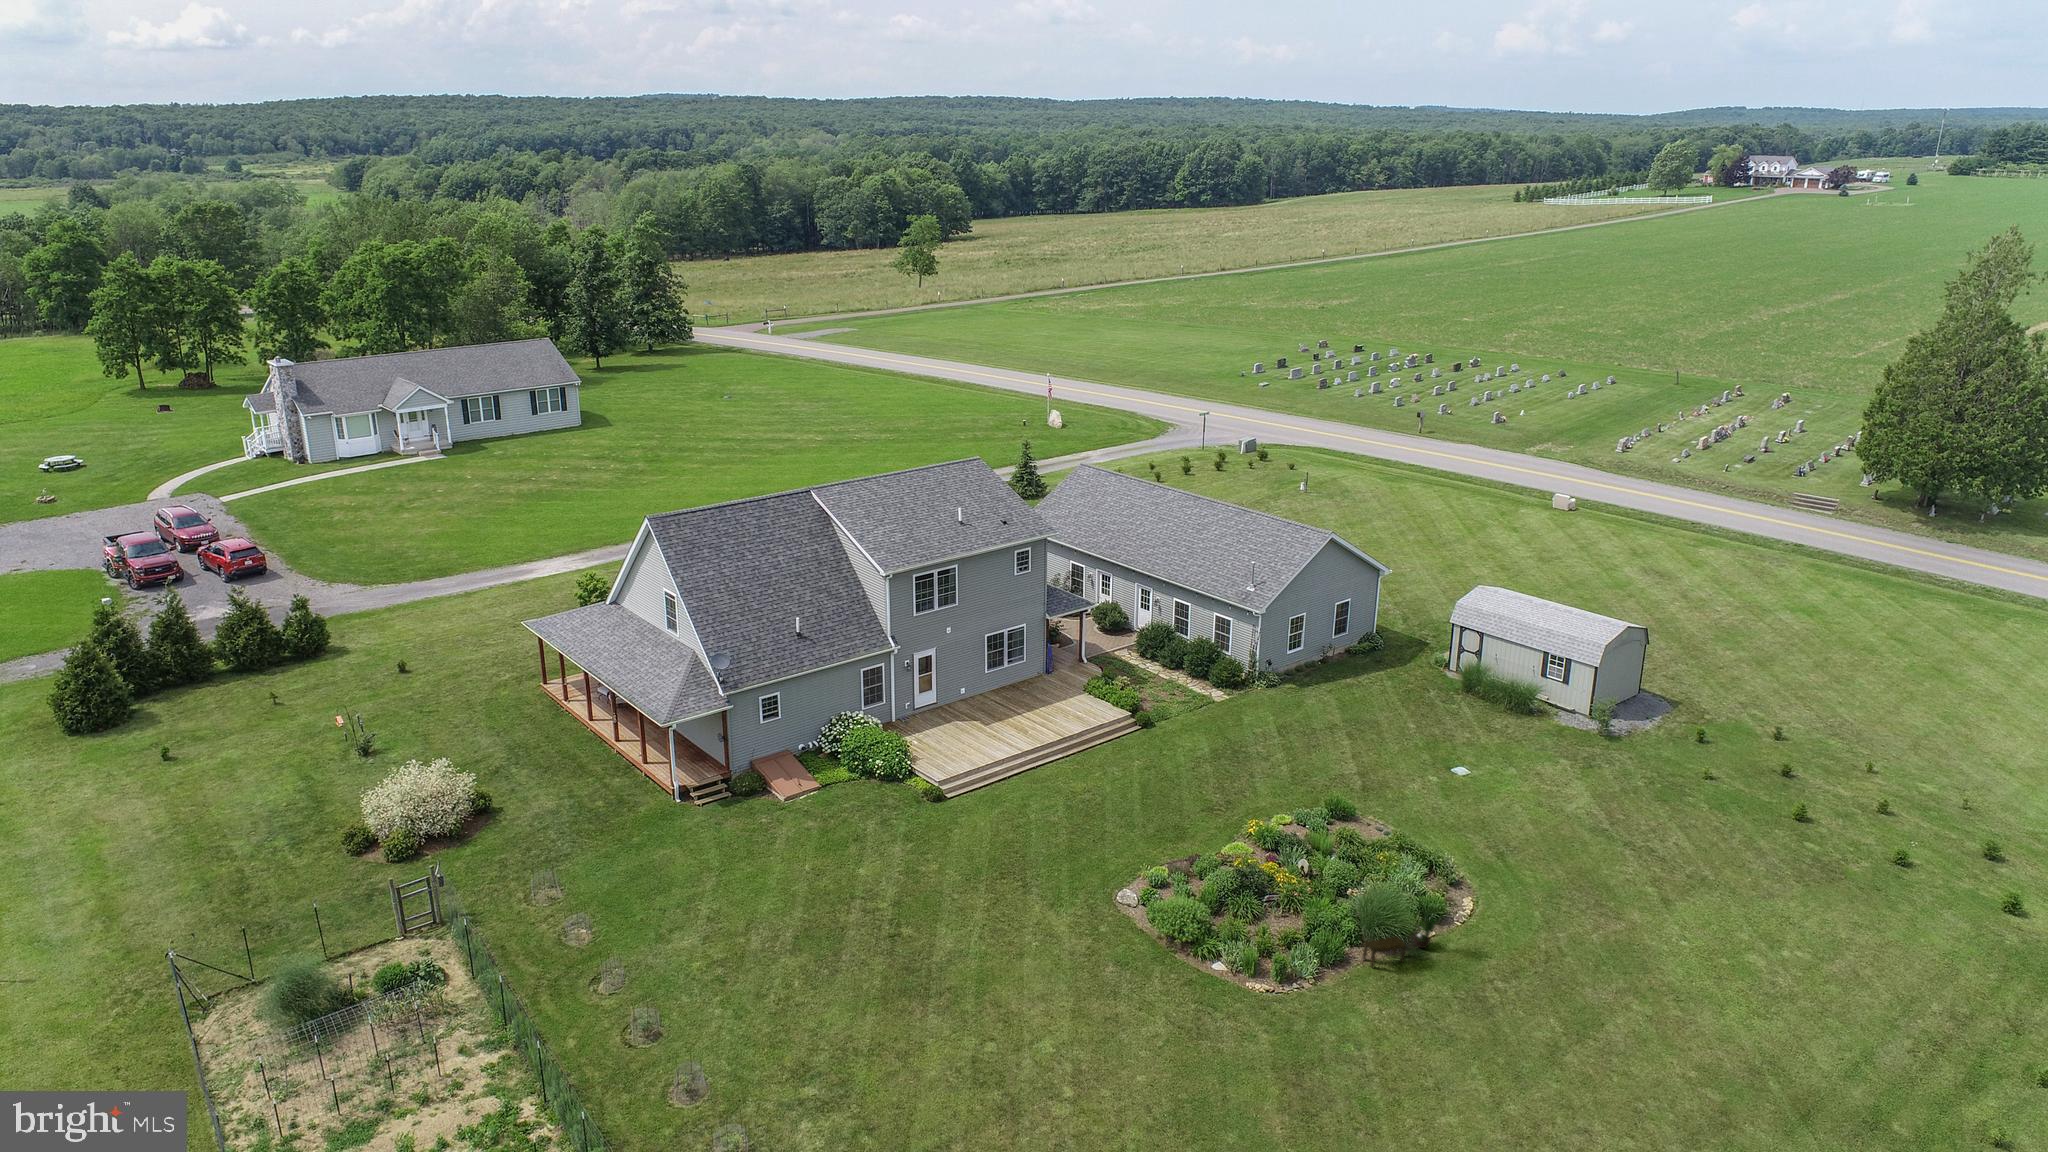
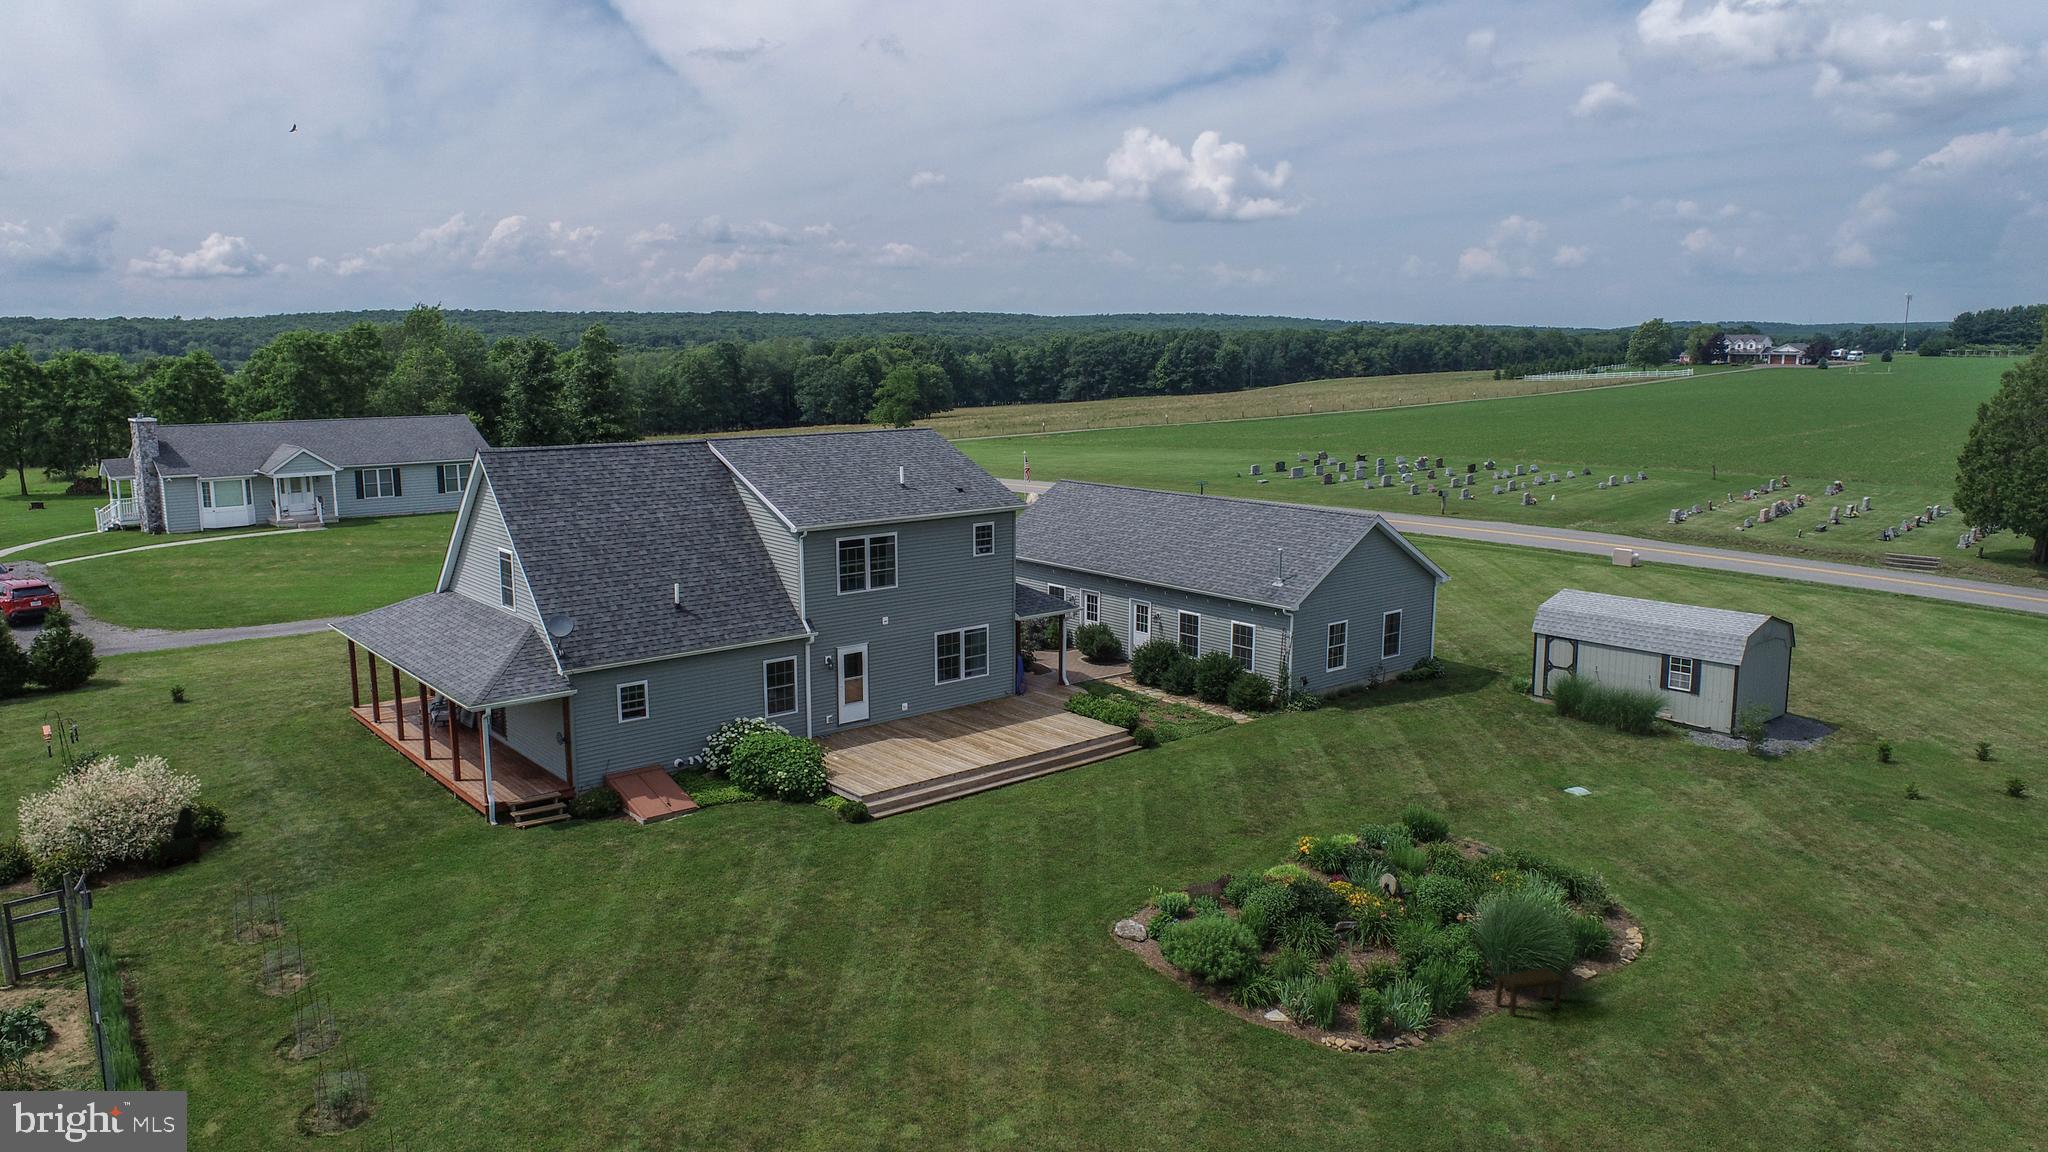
lounge chair: none [459,797,488,842] -> present [159,807,200,868]
potted tree: present [1414,920,1435,948] -> none [1568,941,1605,990]

